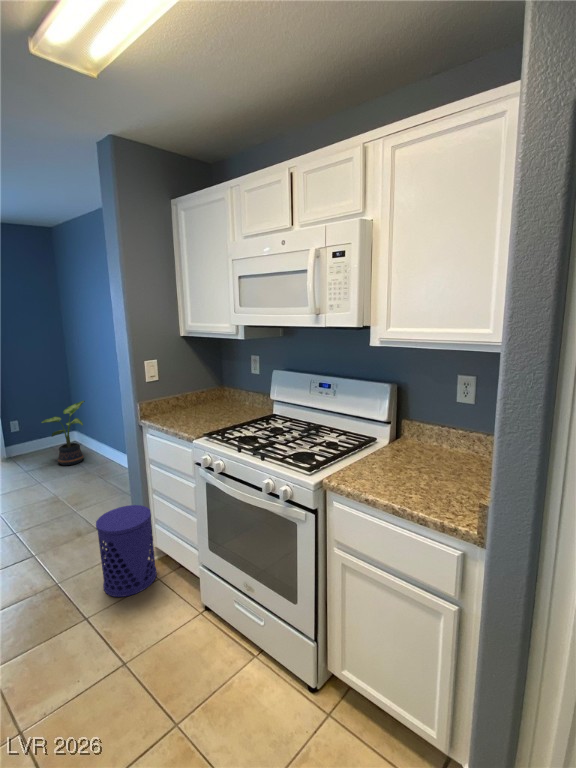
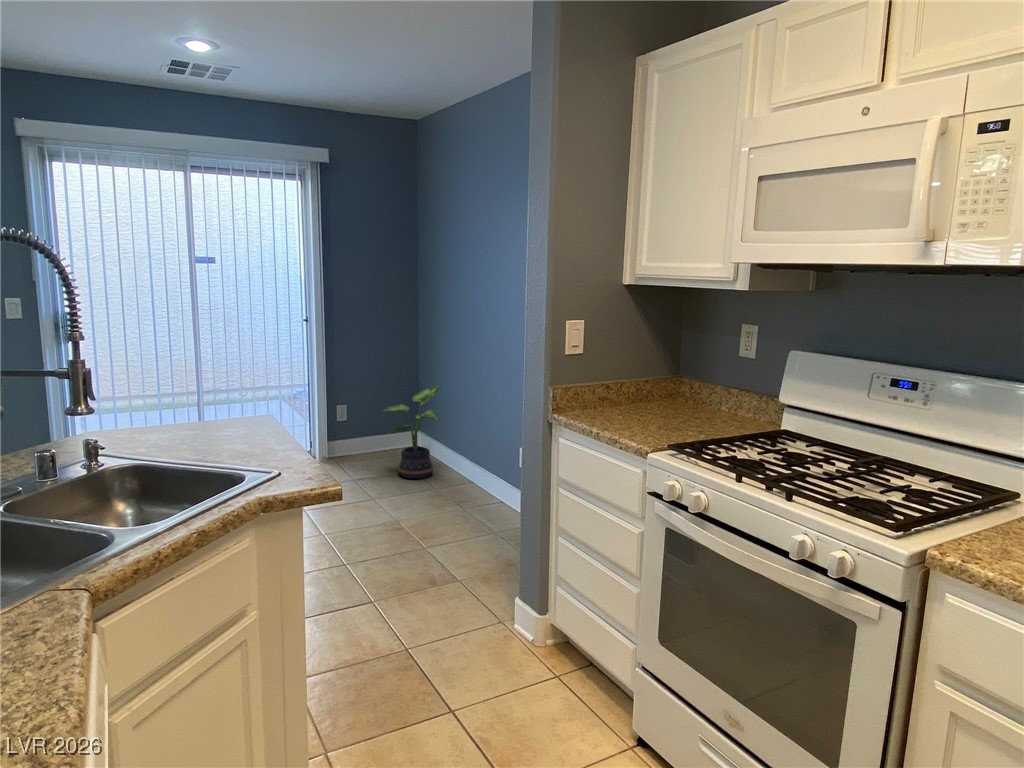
waste bin: present [96,505,157,597] -> none [473,548,554,690]

